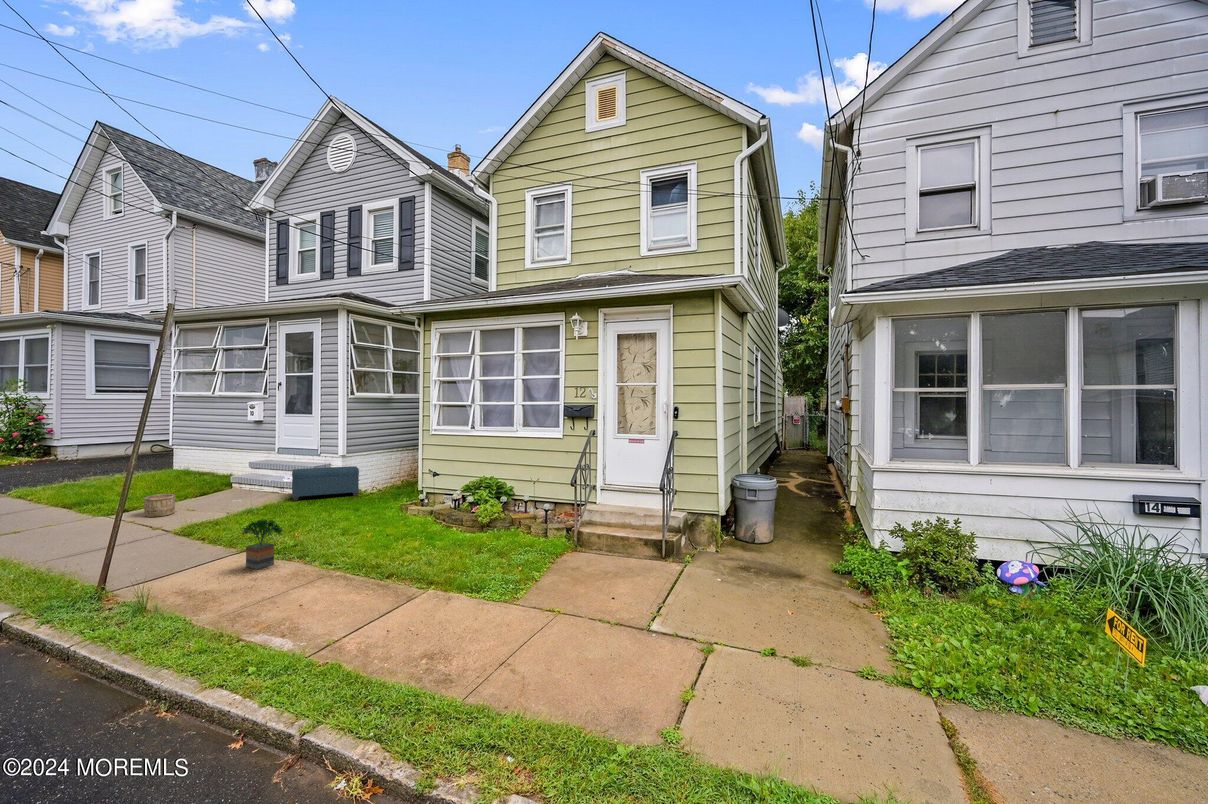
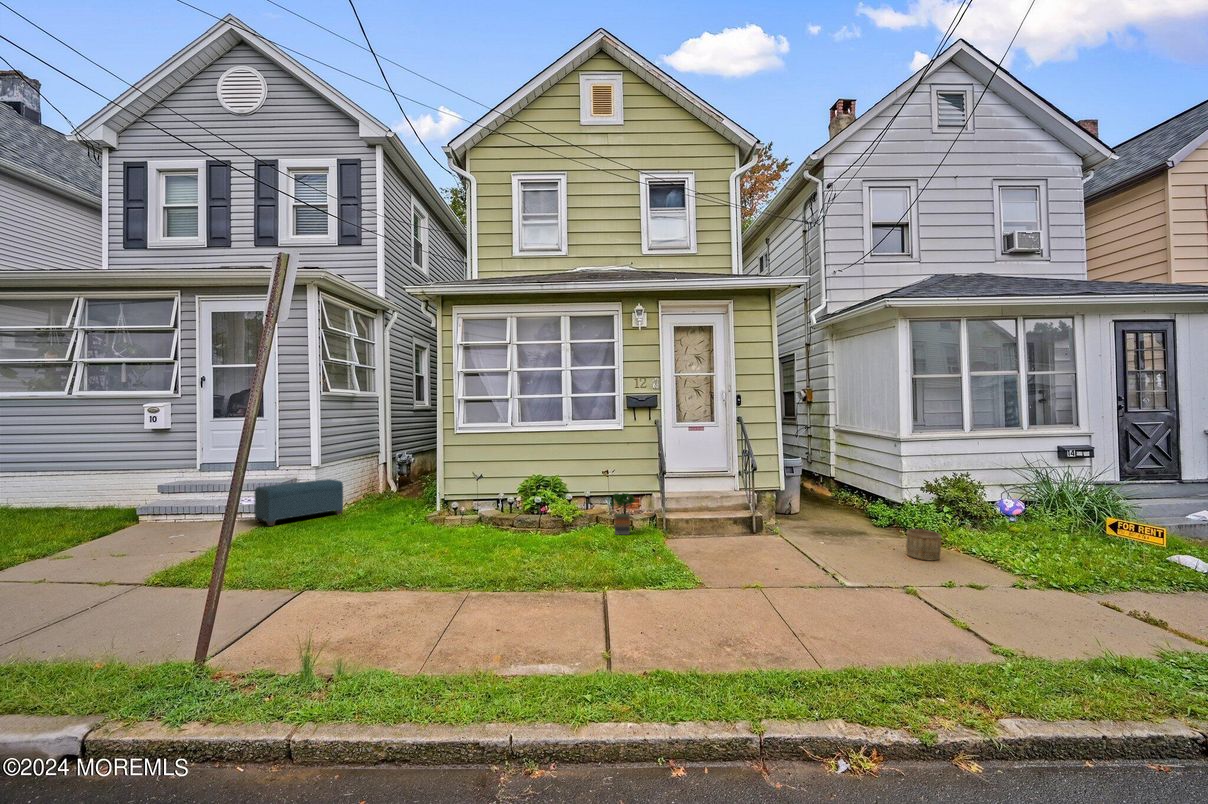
wooden bucket: present [143,494,176,517] -> present [906,529,942,560]
potted tree: present [242,519,283,569] -> present [610,493,635,535]

